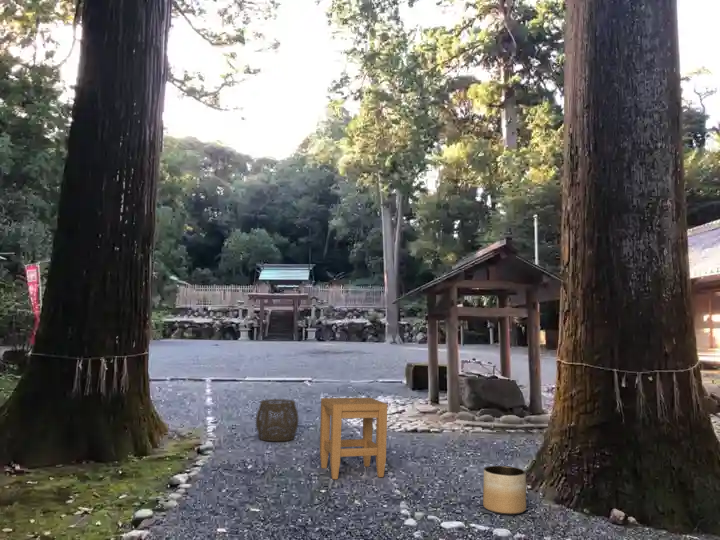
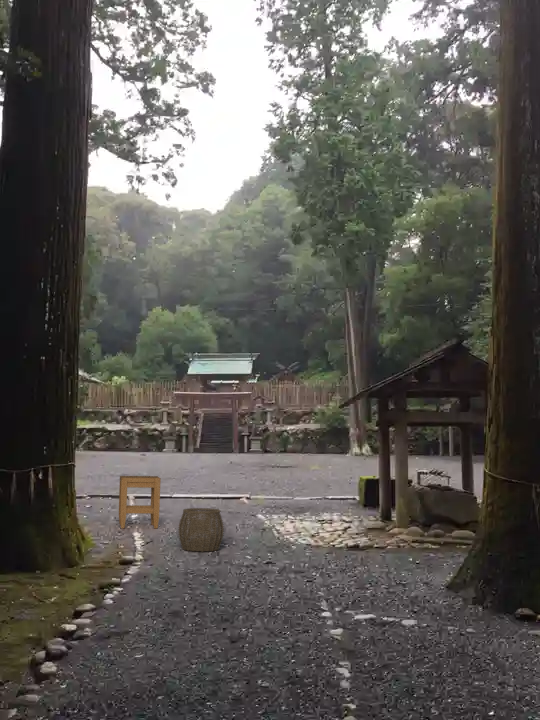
stool: present [320,398,387,479] -> present [119,476,161,528]
planter: present [483,466,526,515] -> none [393,563,434,606]

